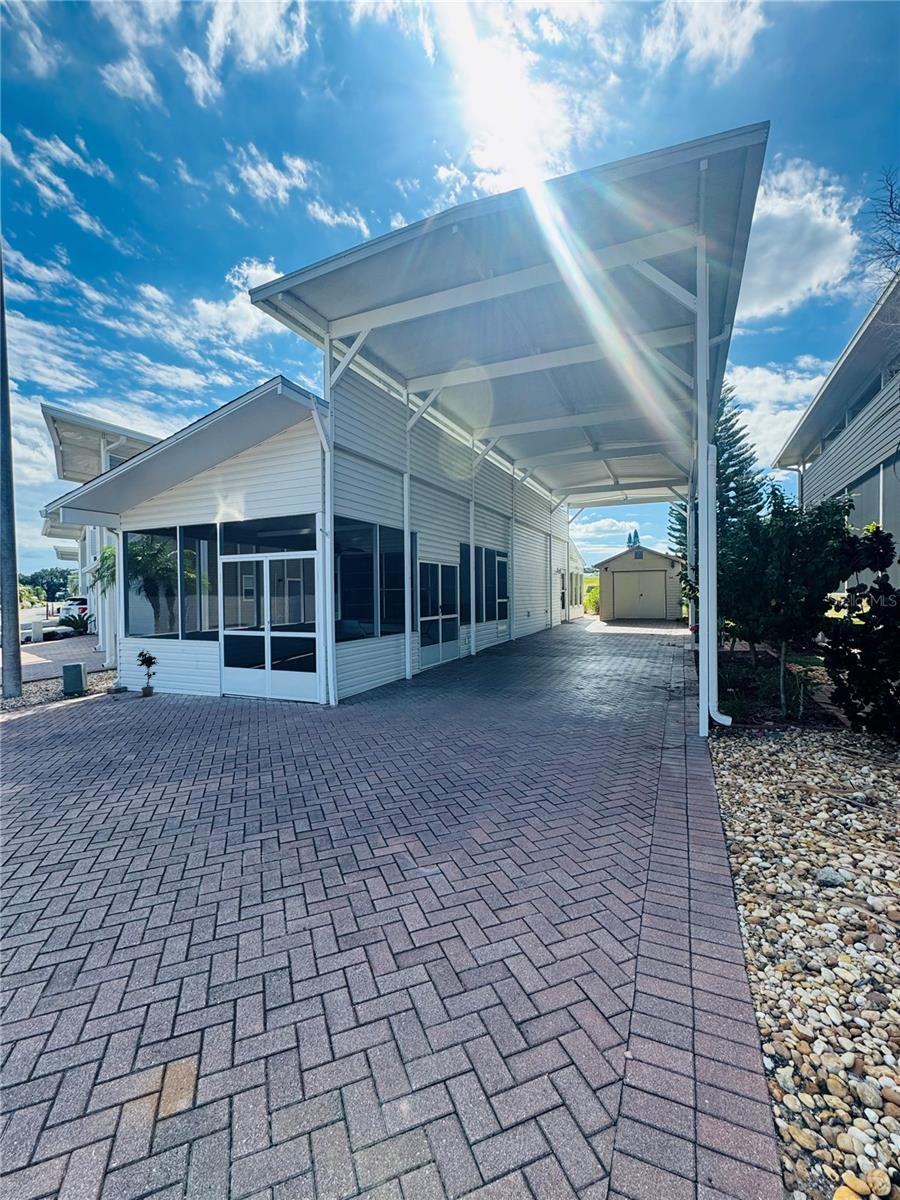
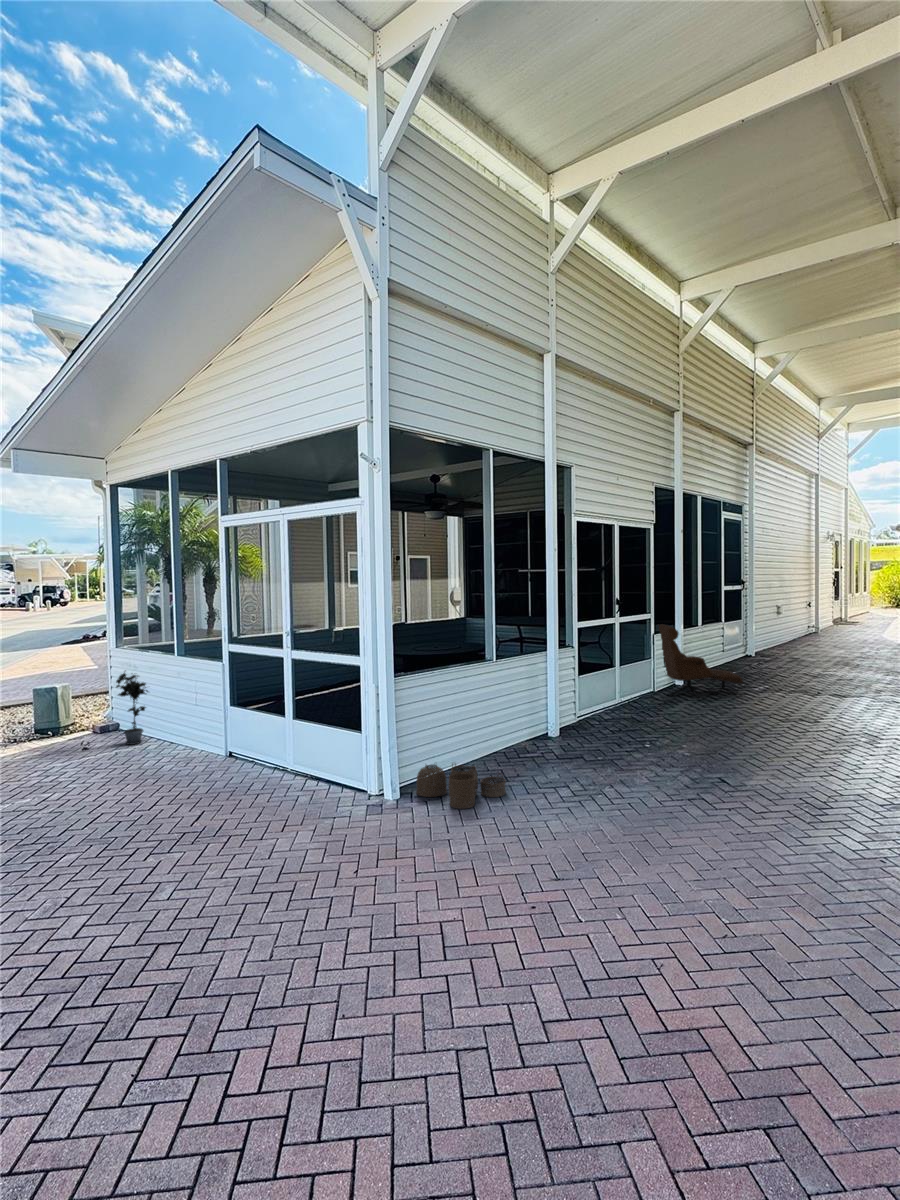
lounge chair: none [460,621,507,661] -> present [658,624,743,698]
woven basket: none [345,686,391,706] -> present [416,764,506,809]

